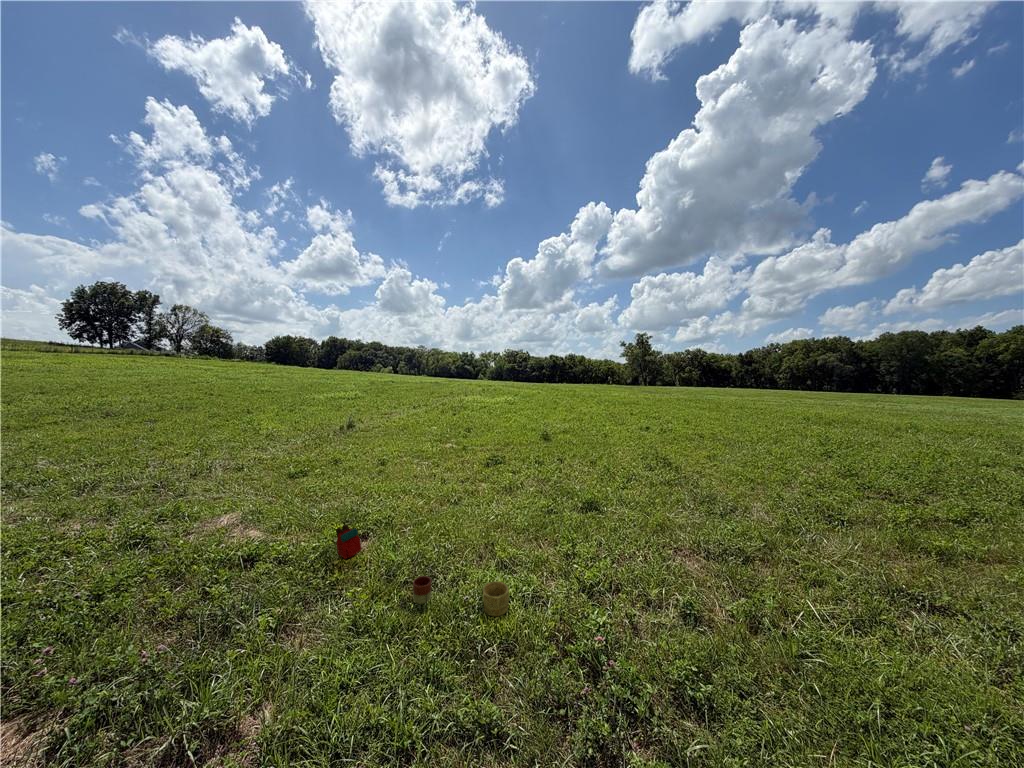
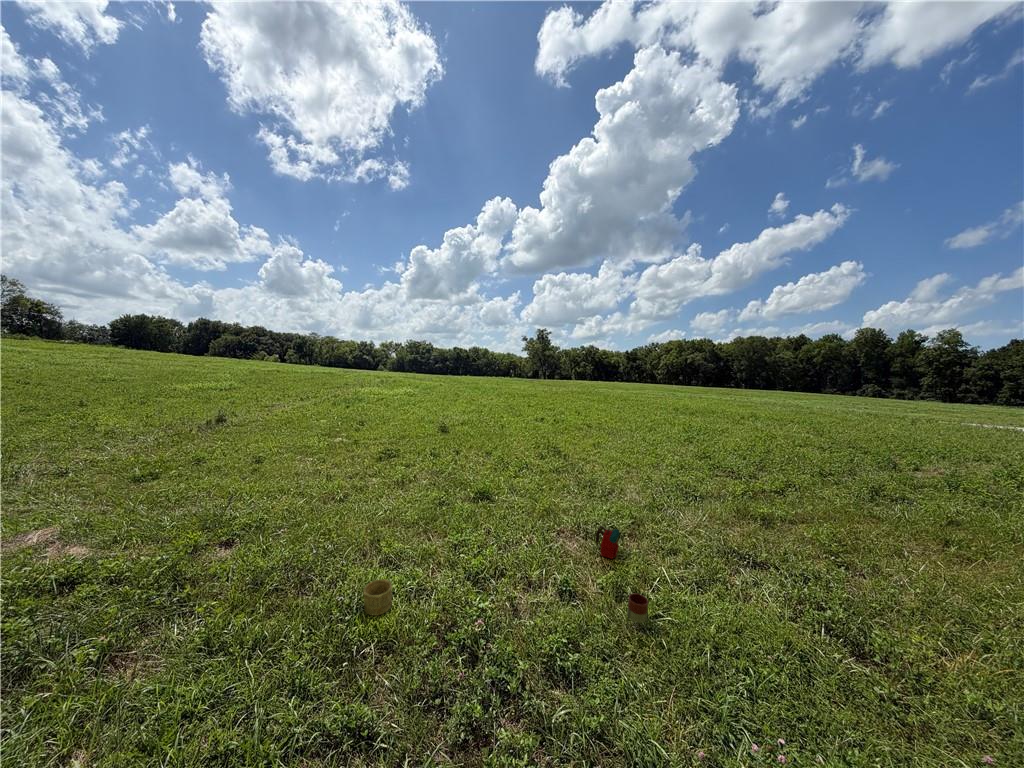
backpack: present [336,524,362,559] -> present [596,526,620,559]
planter: present [412,576,431,604] -> present [627,593,648,629]

